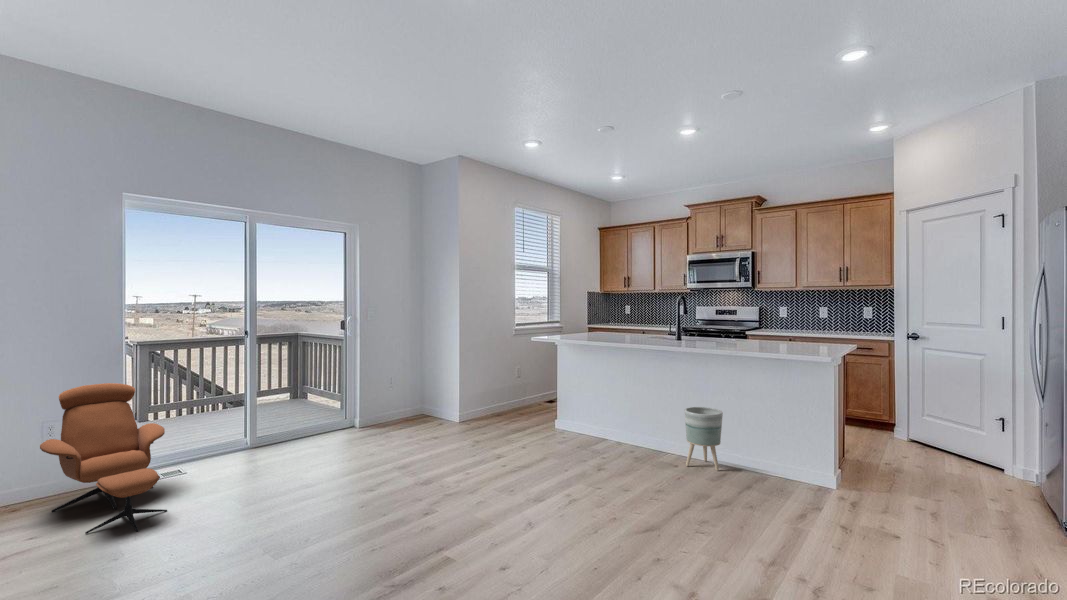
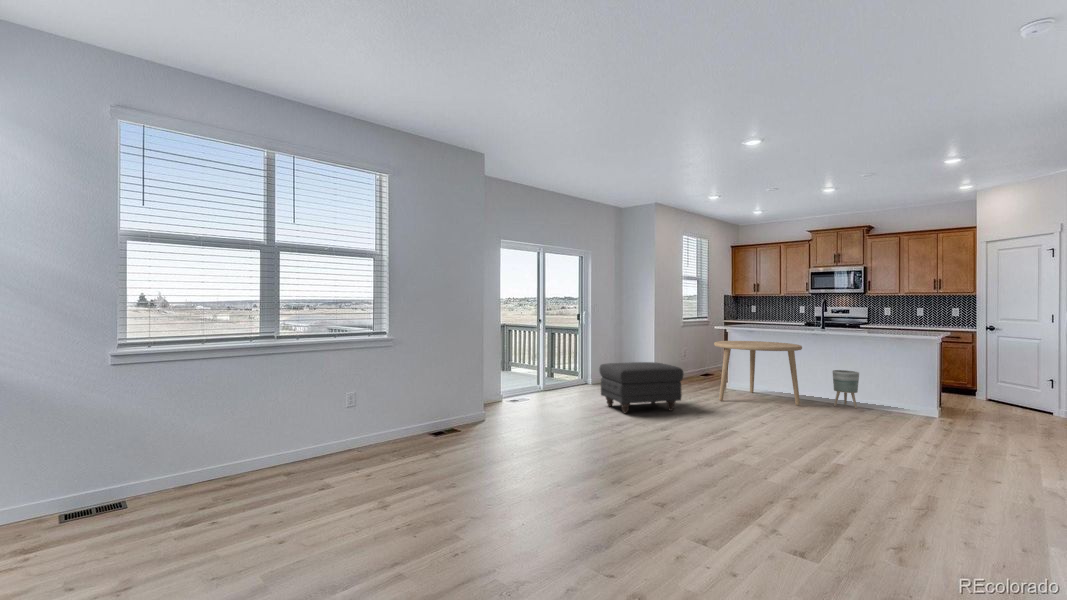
dining table: none [515,360,641,468] -> present [714,341,802,406]
lounge chair: present [40,383,167,534] -> none [482,345,554,418]
ottoman: none [287,403,423,507] -> present [600,362,683,413]

